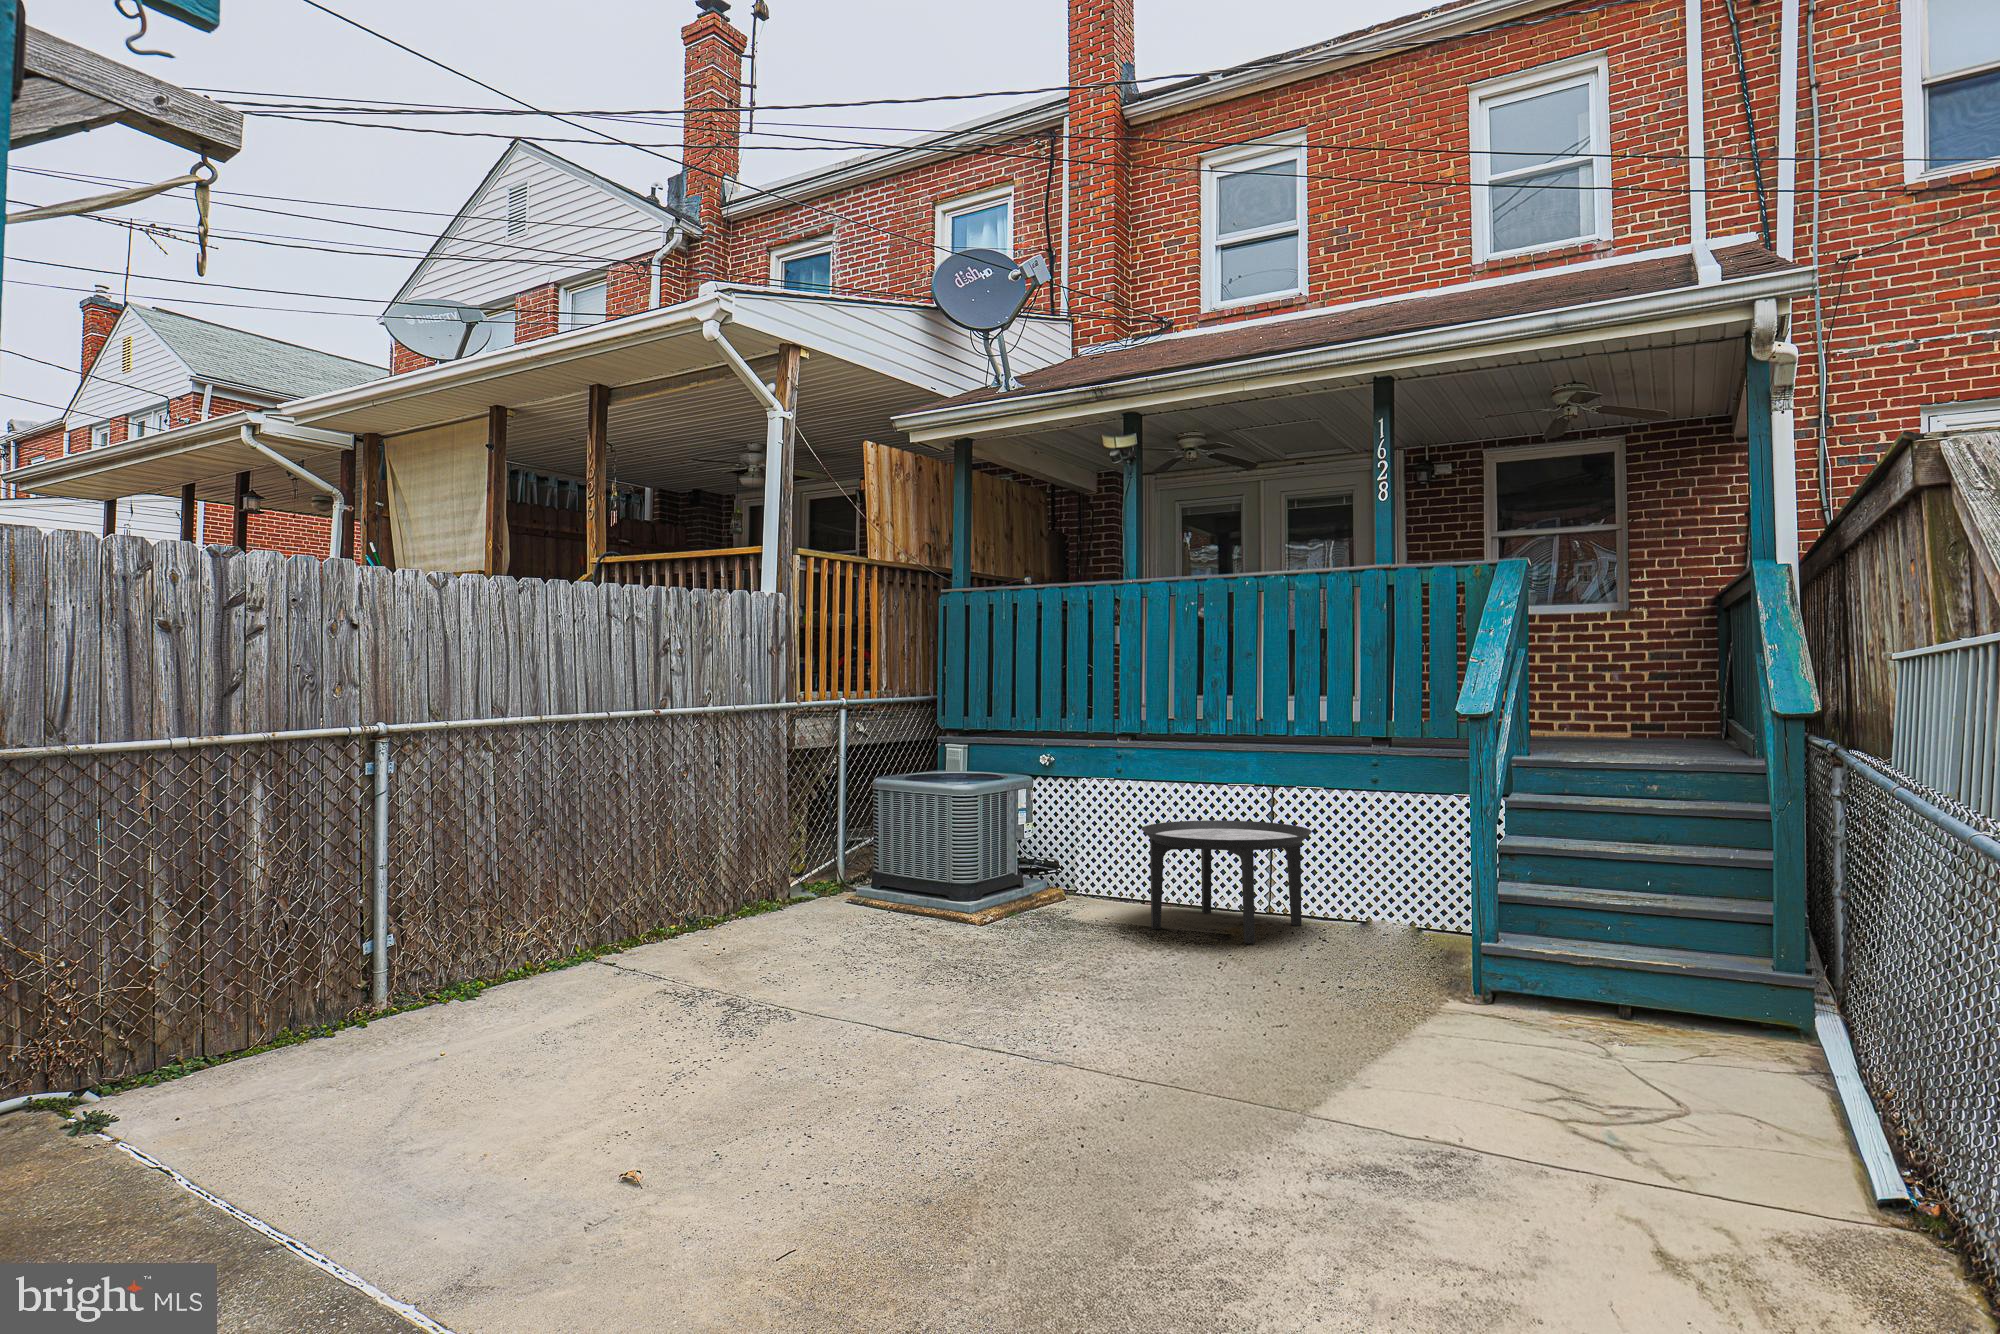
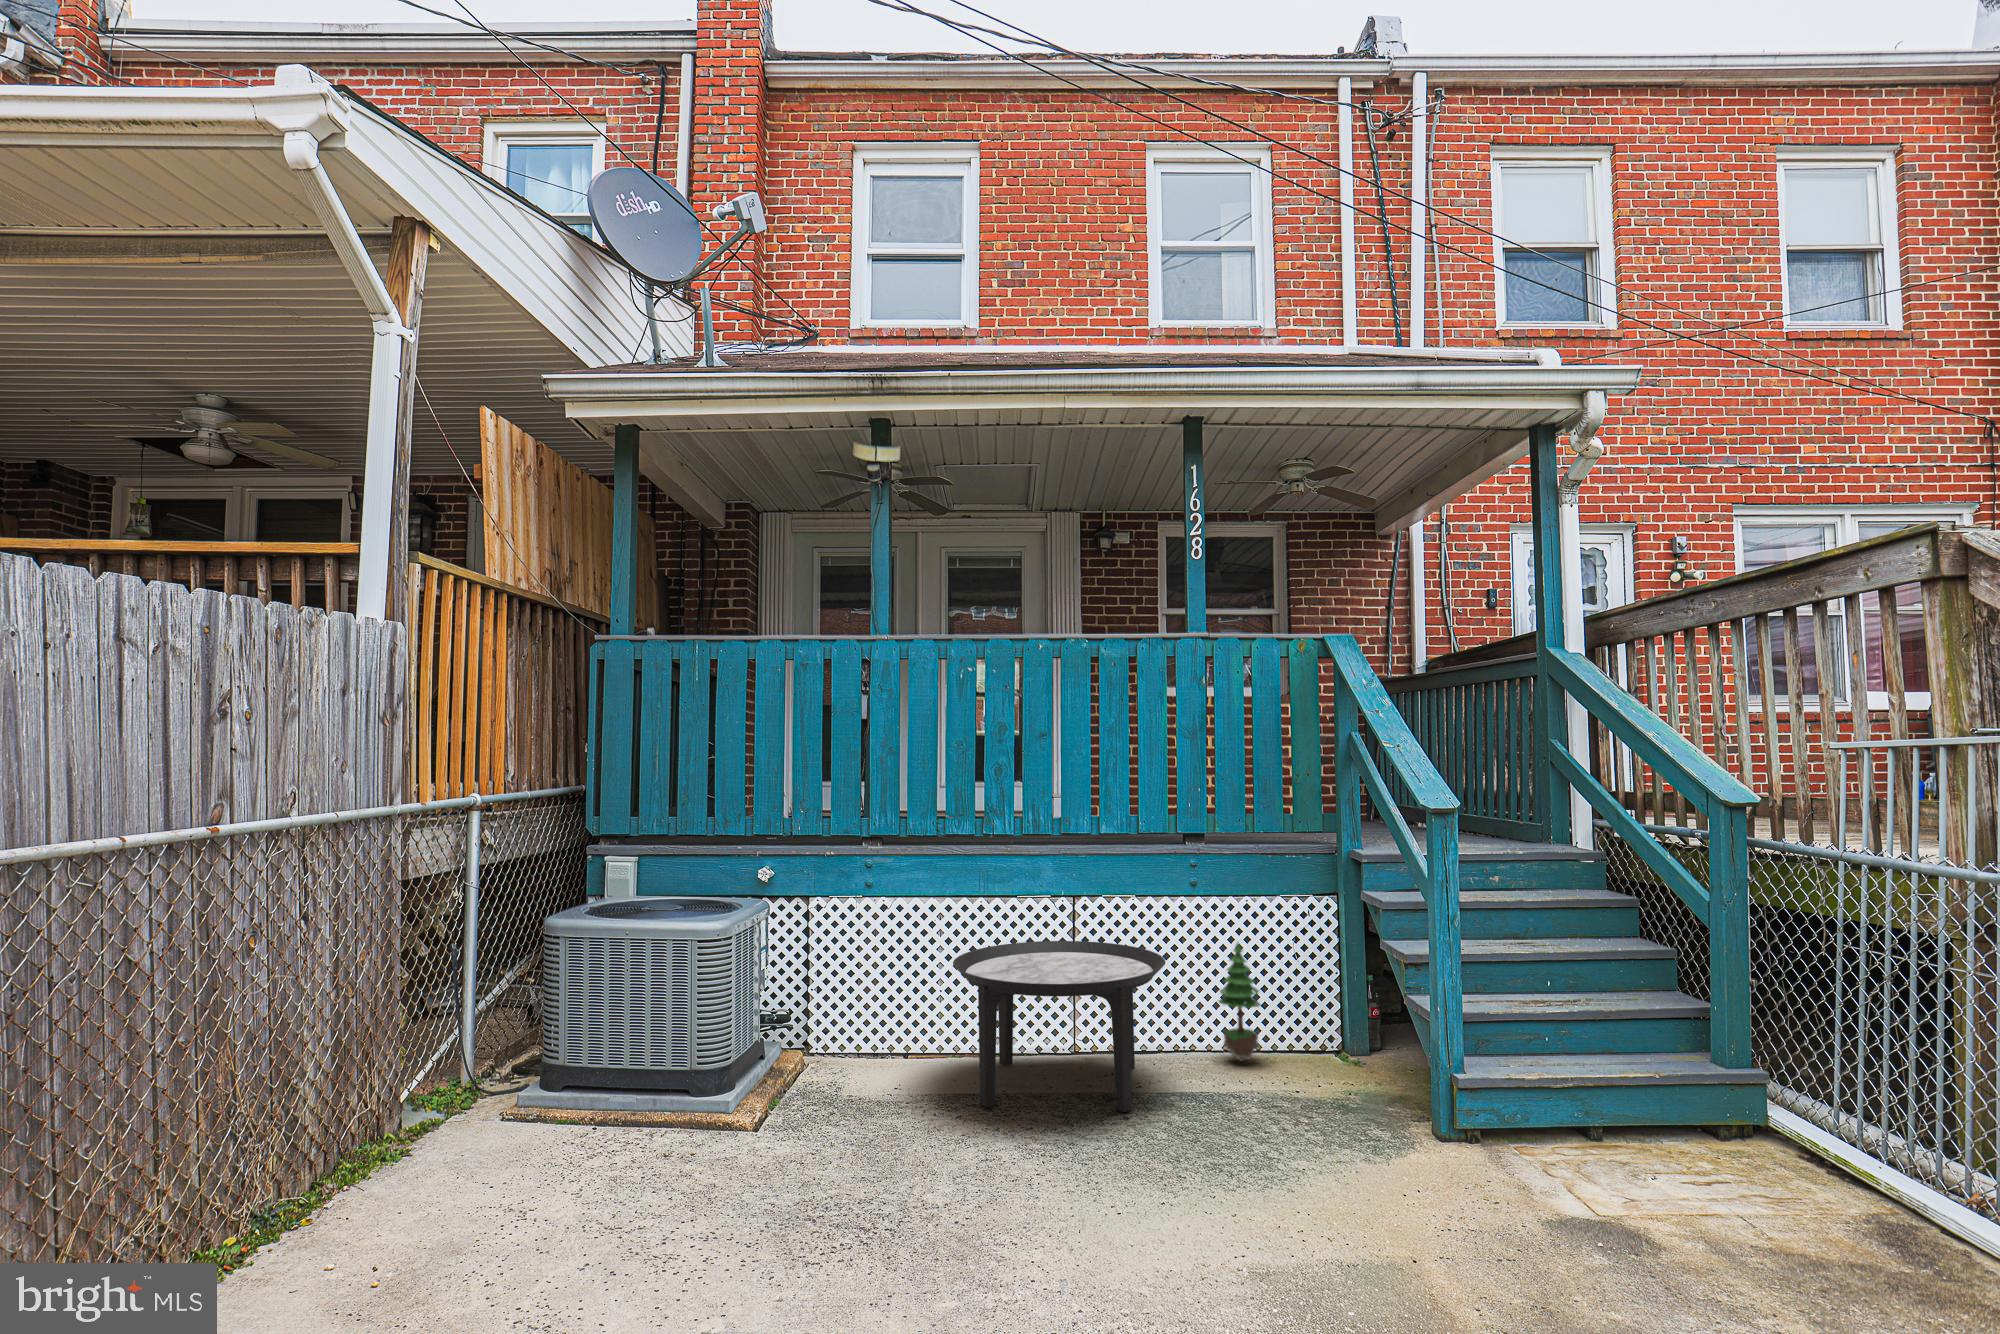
potted tree: none [1378,830,1417,933] -> present [1219,943,1261,1061]

